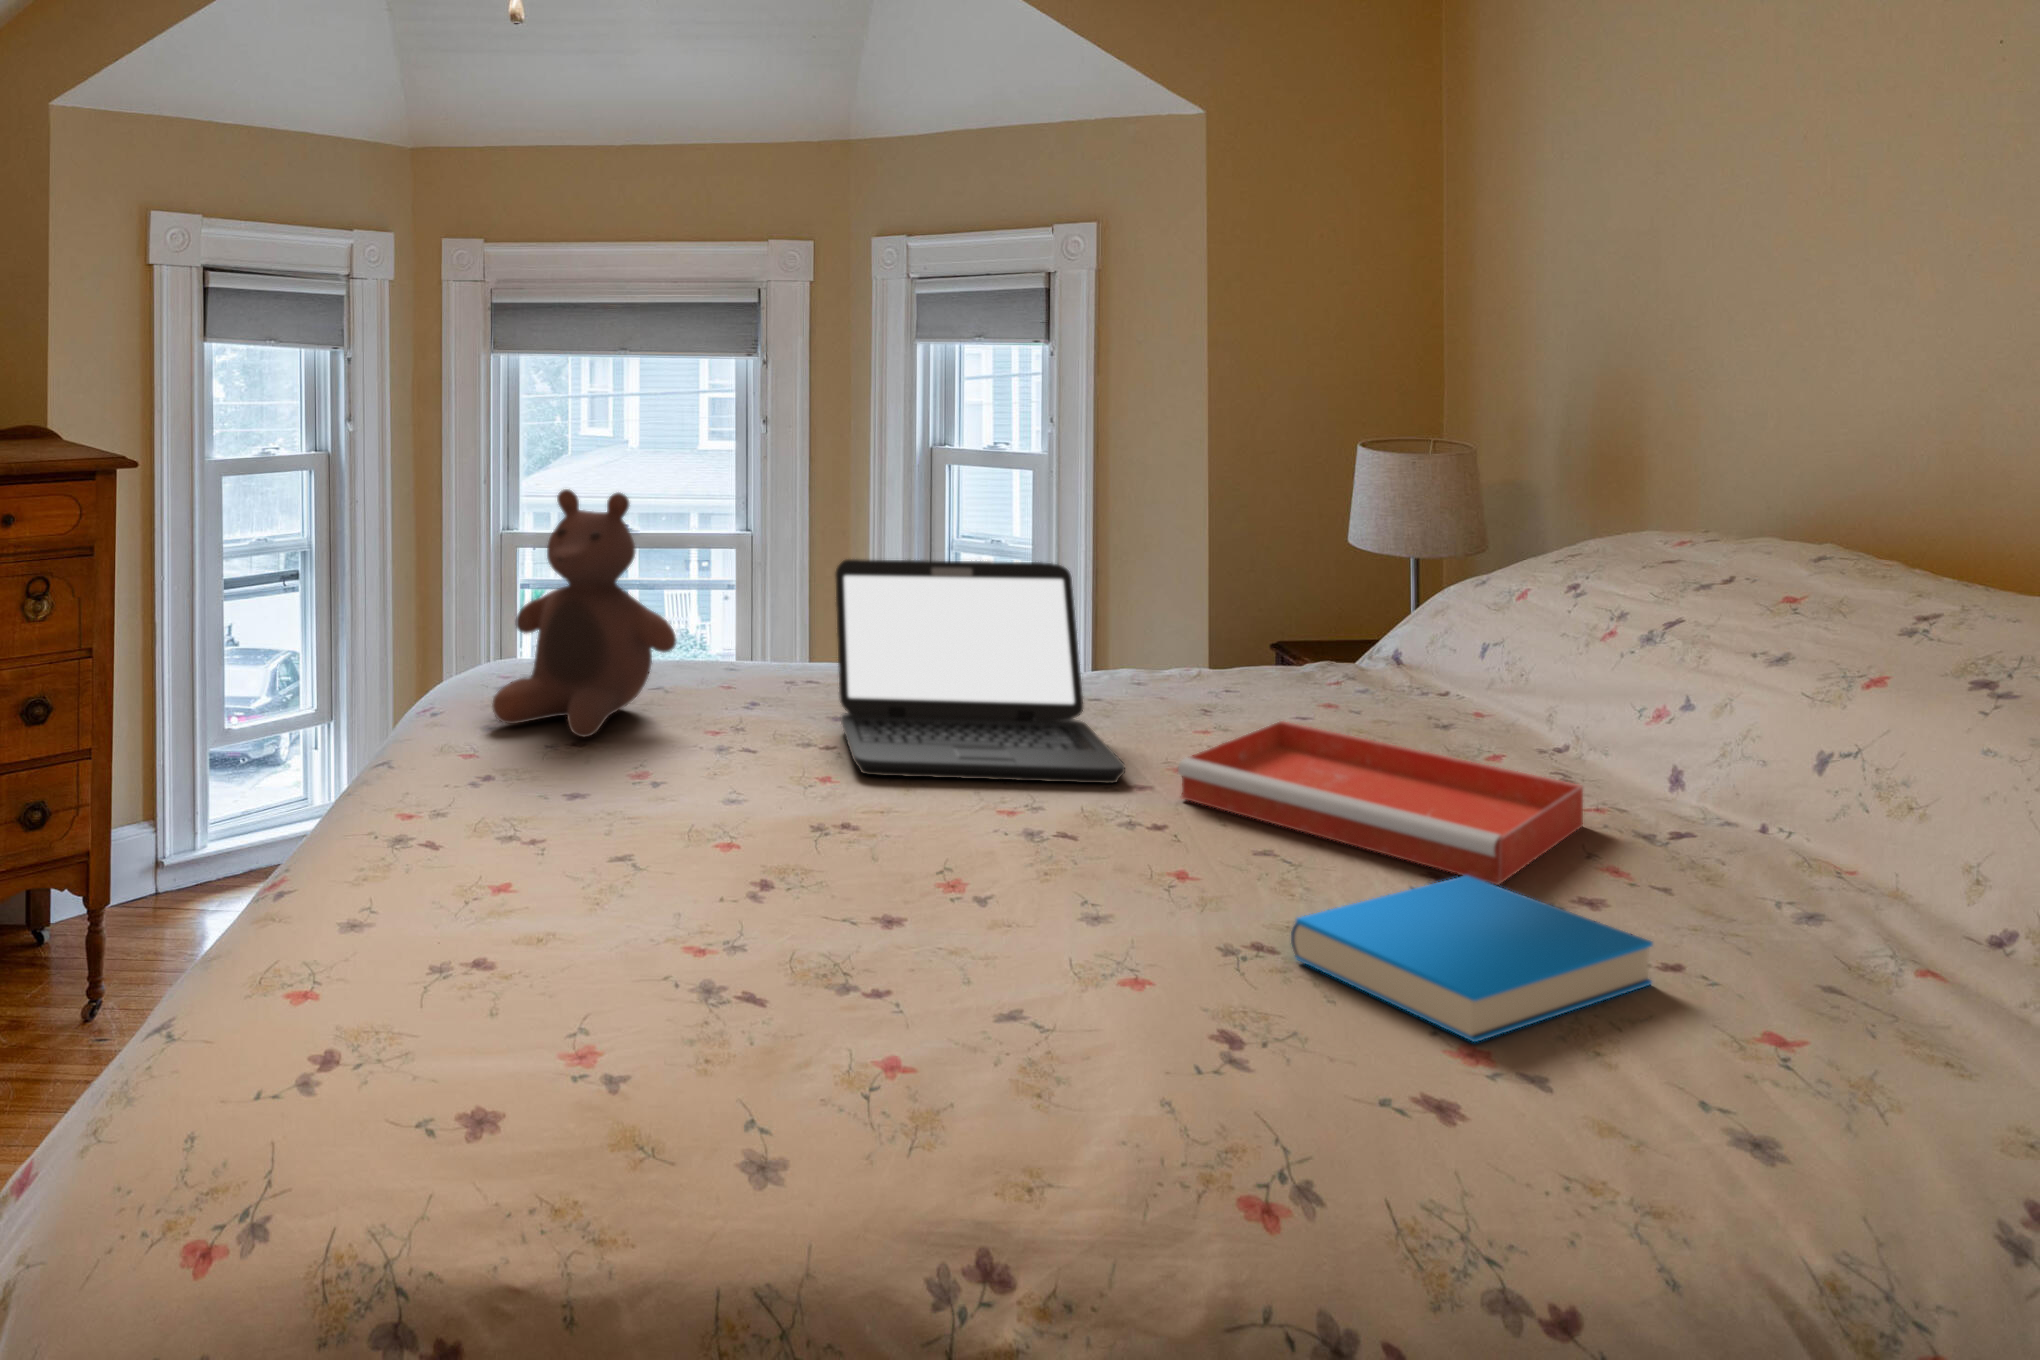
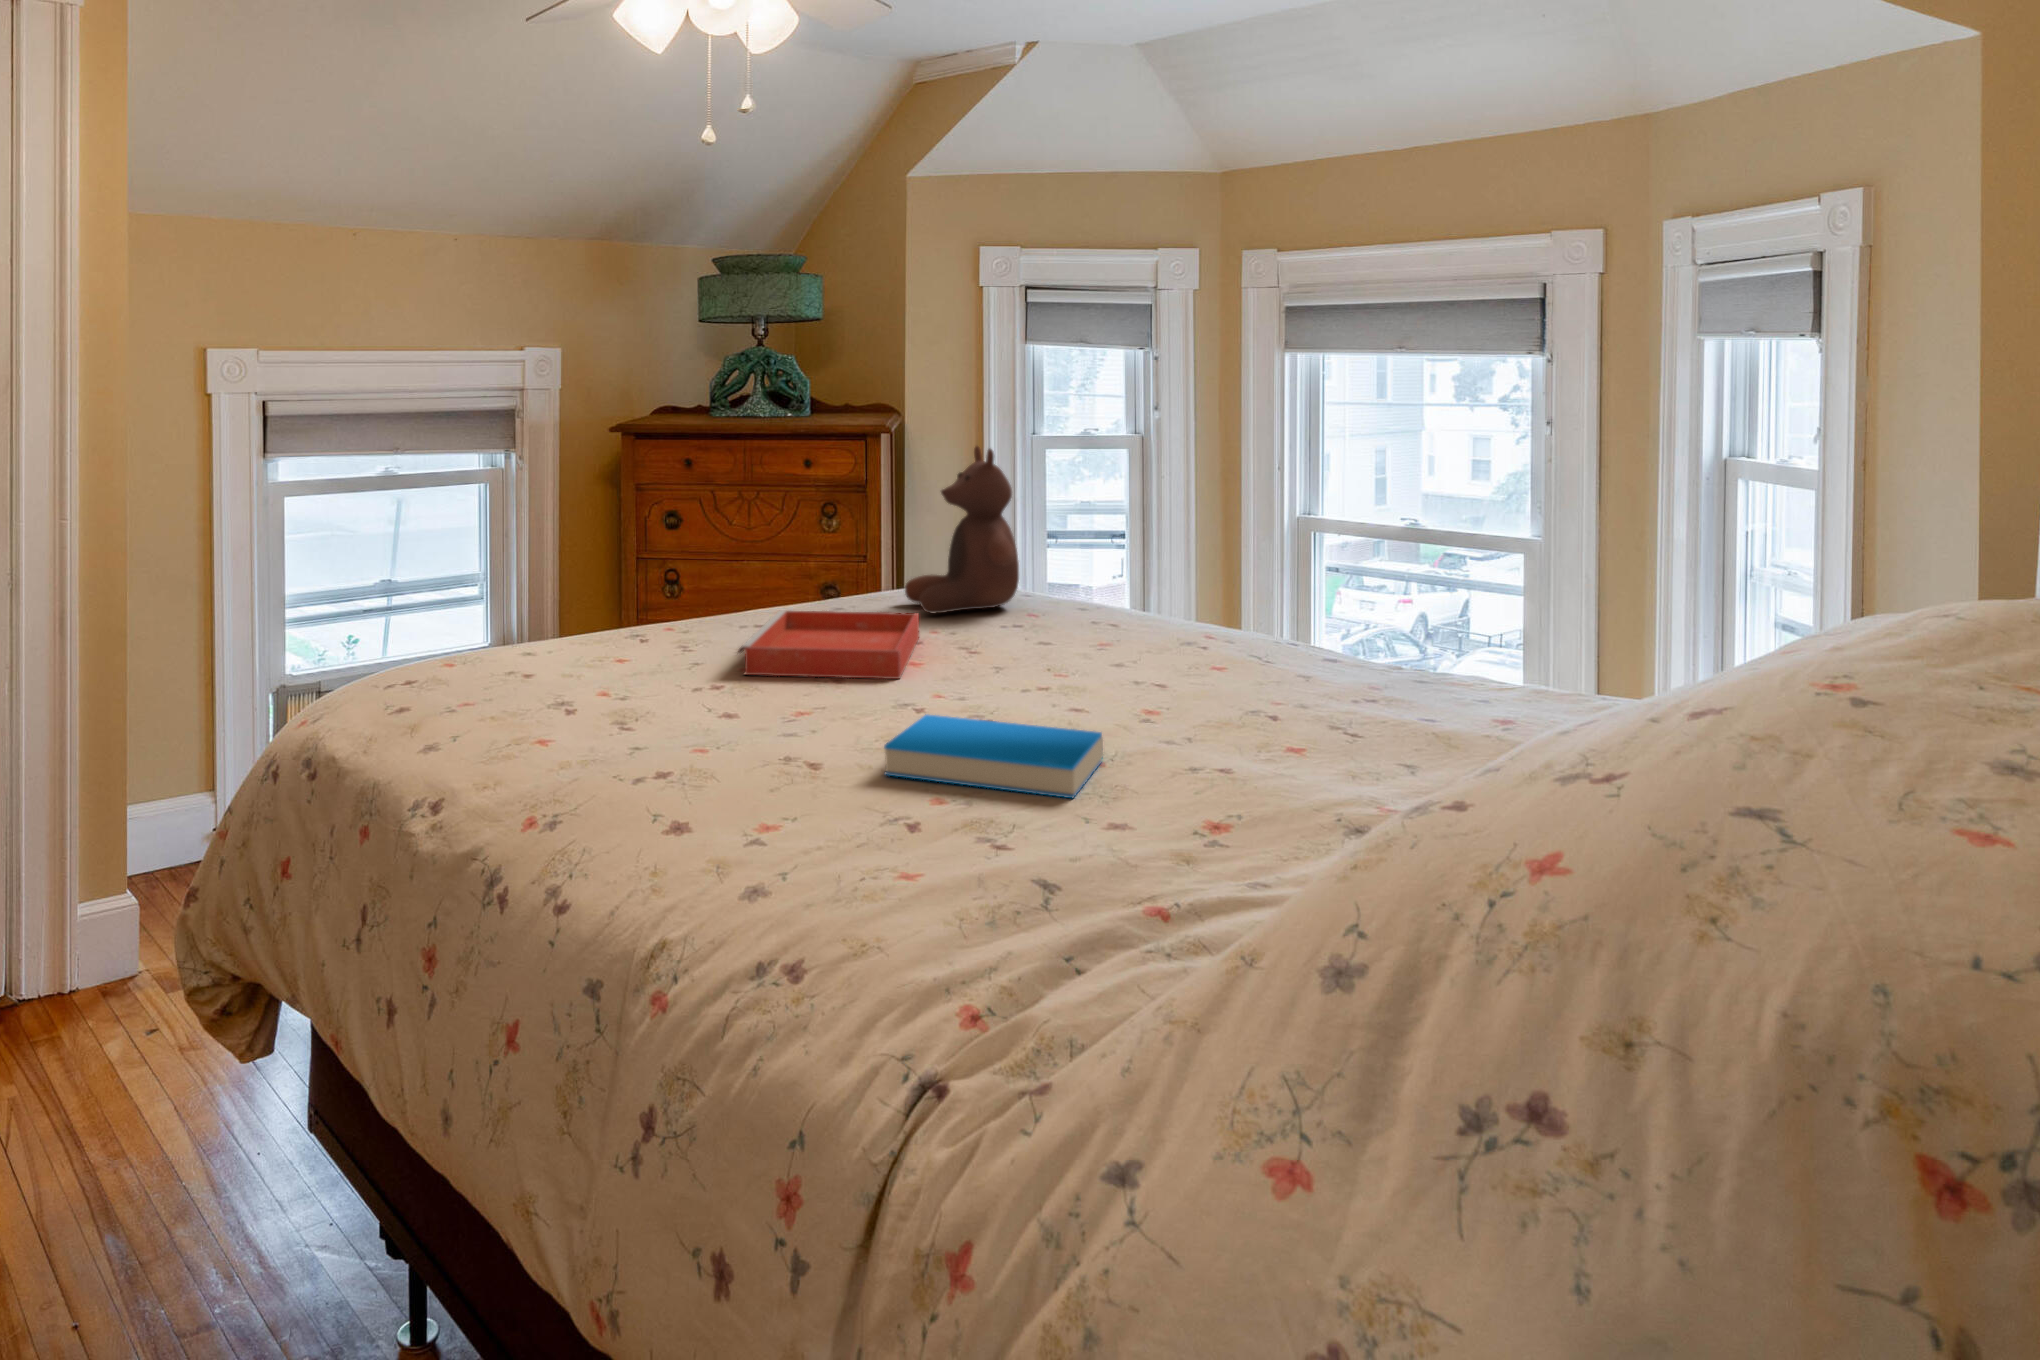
laptop: present [835,559,1125,783] -> none [1010,509,1266,686]
tray: present [1178,721,1583,885] -> present [737,610,919,679]

